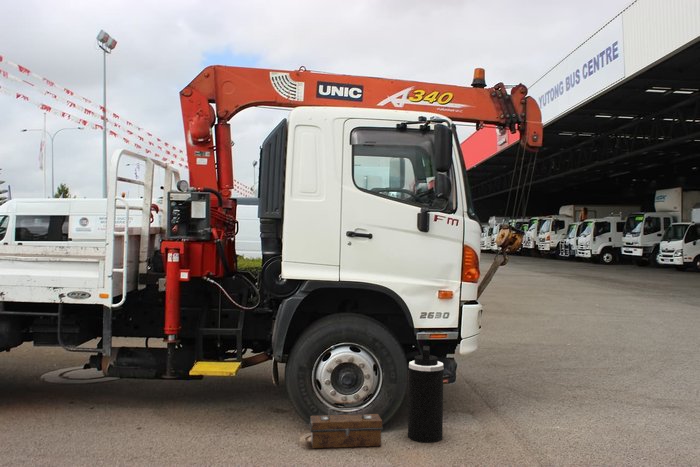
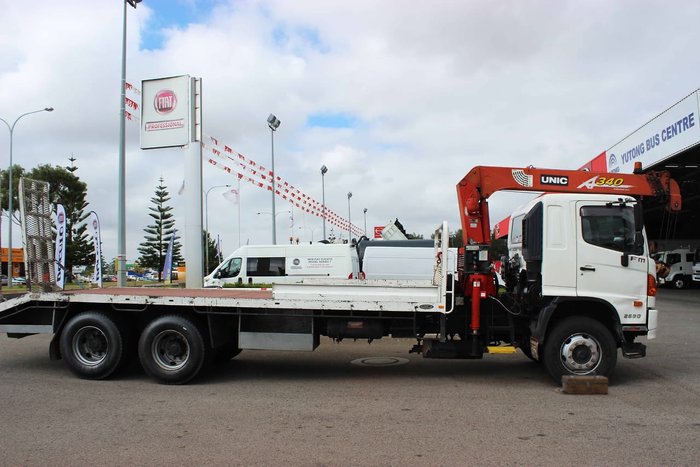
trash can: present [408,346,444,443] -> none [618,336,643,393]

